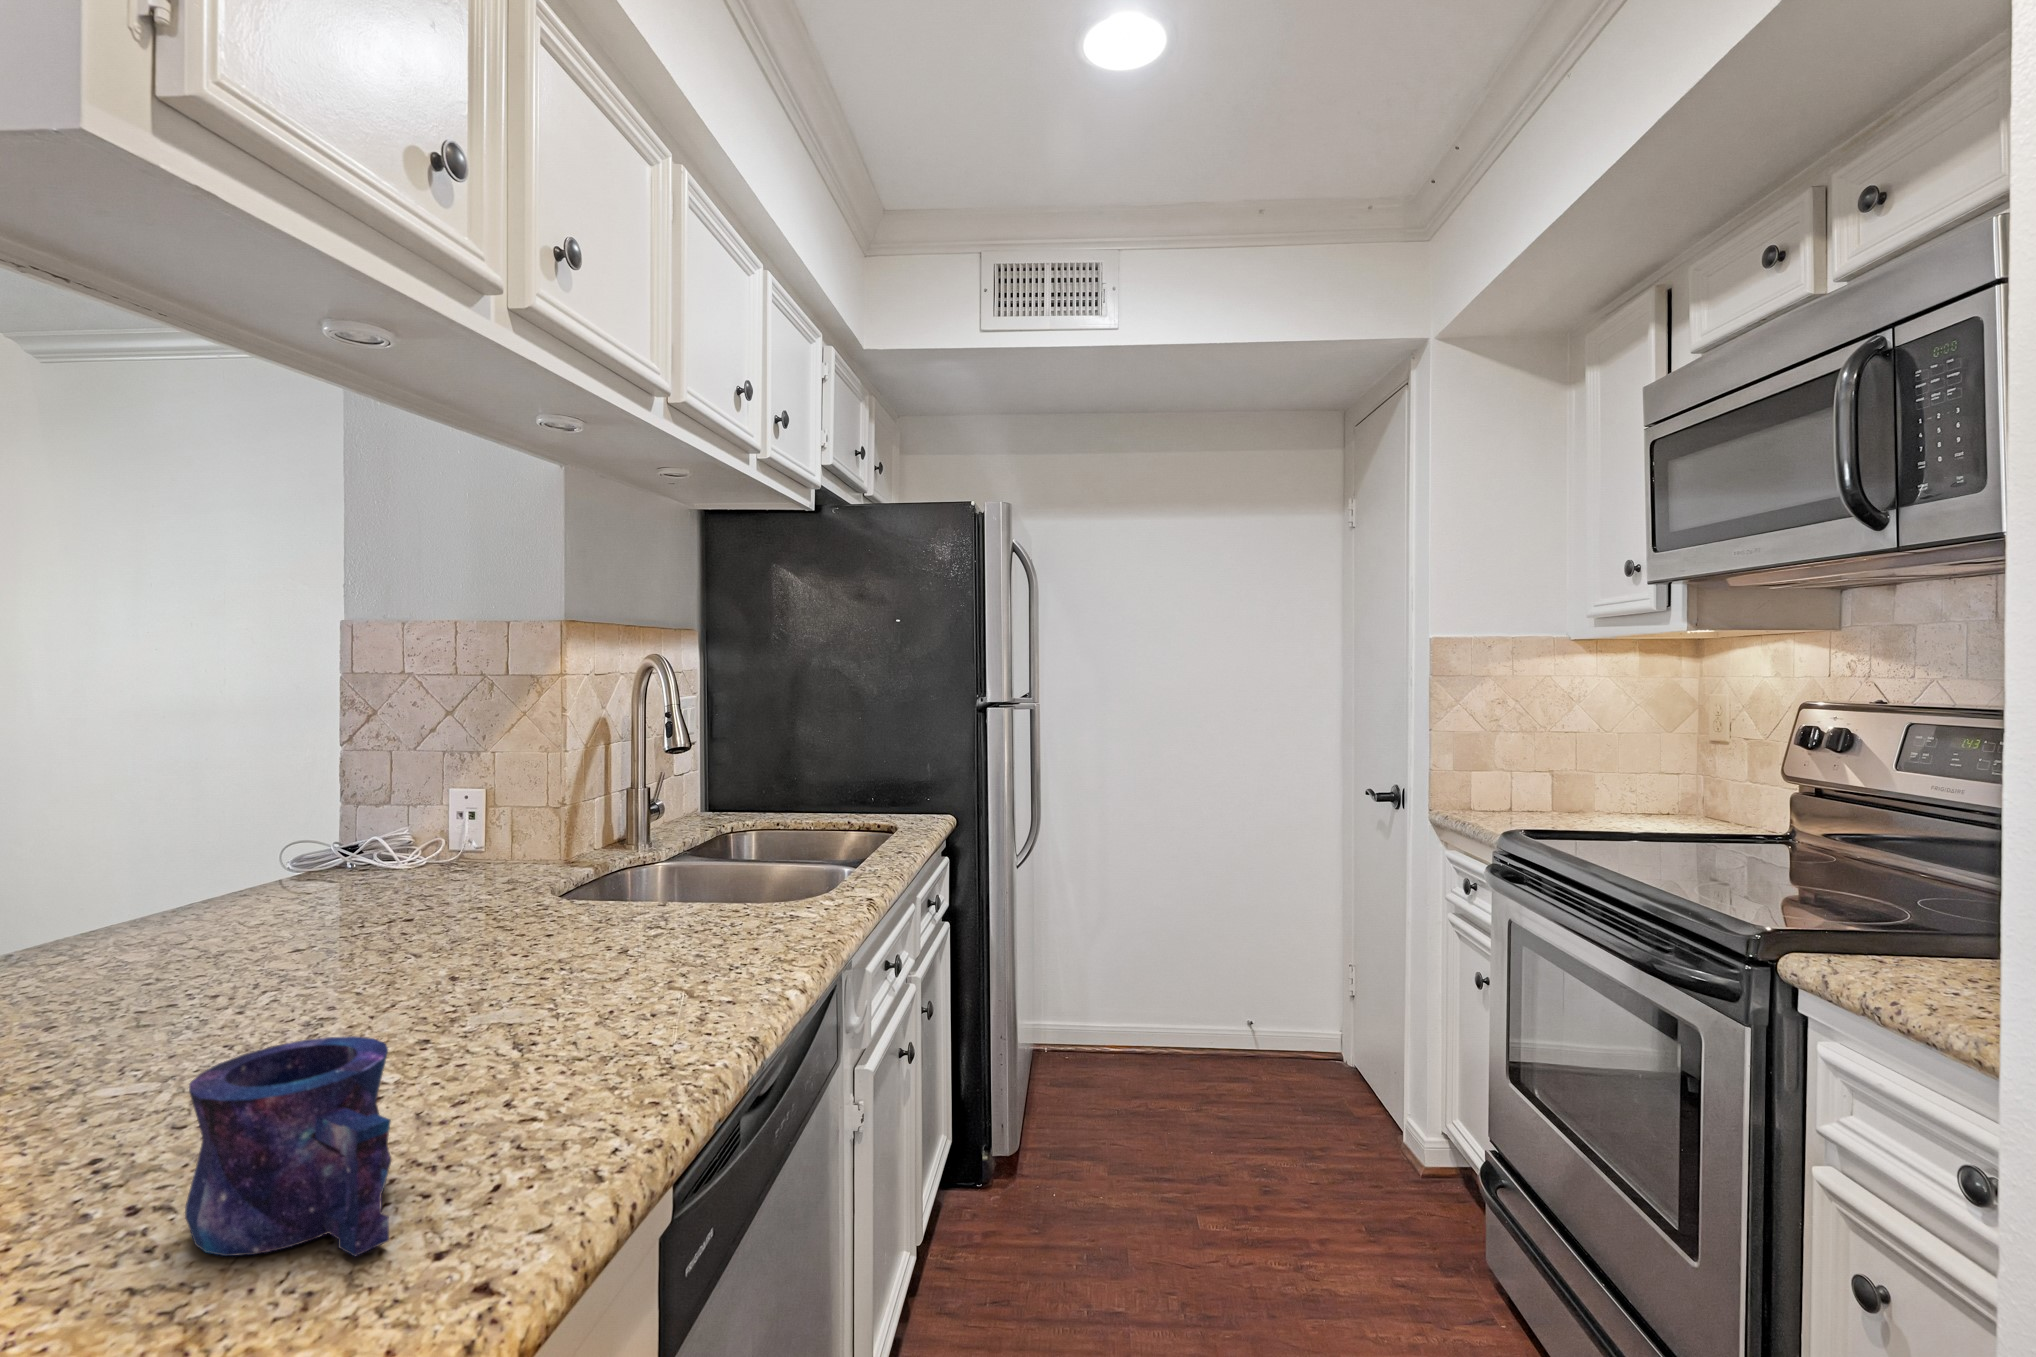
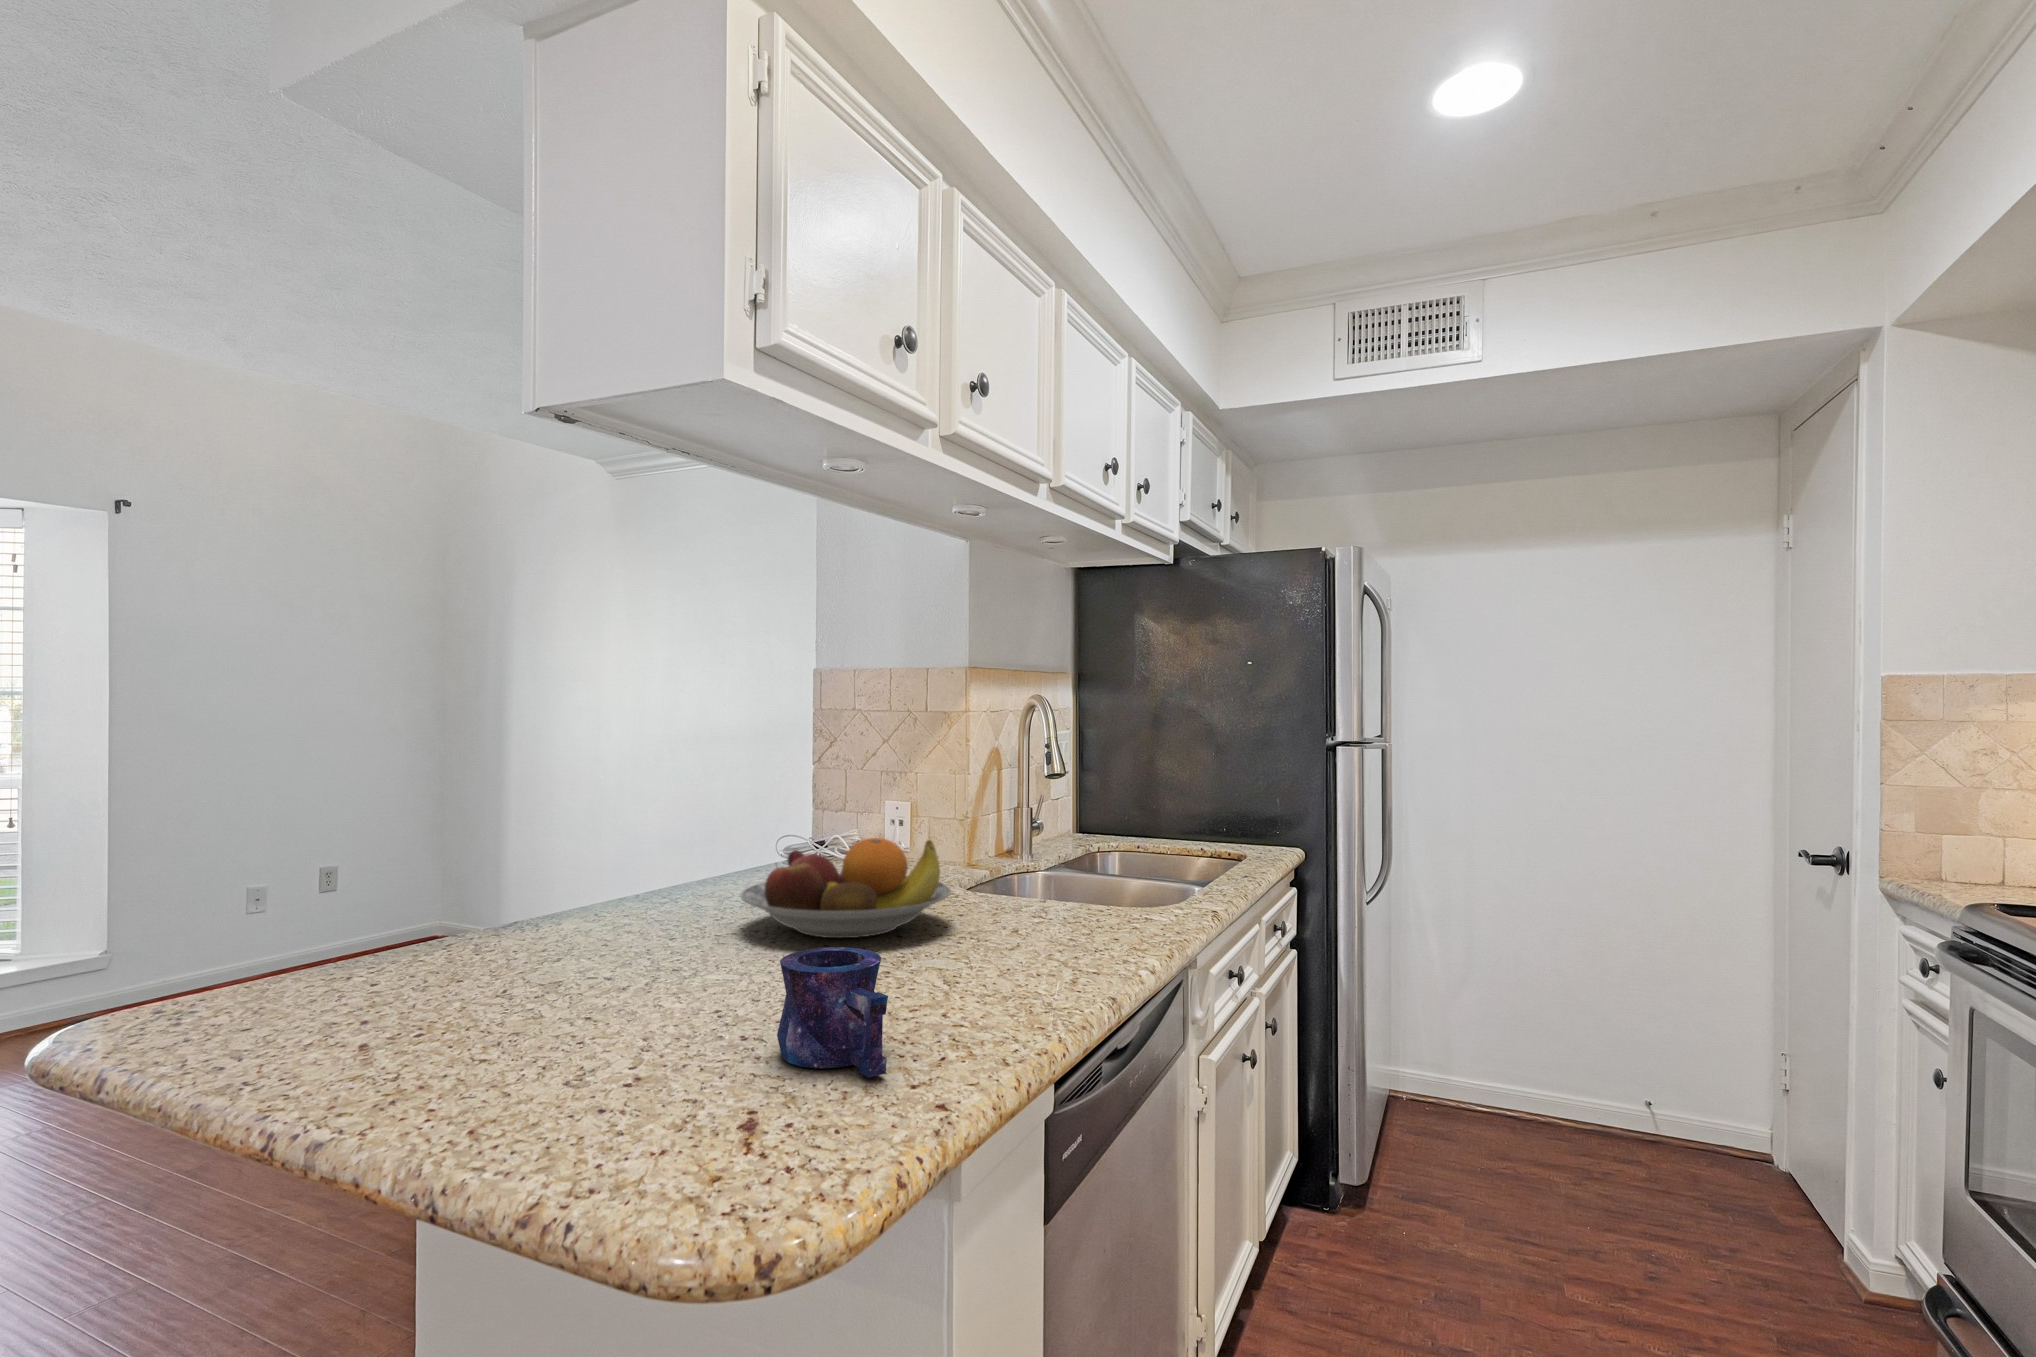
fruit bowl: none [188,844,534,994] -> present [741,838,951,938]

